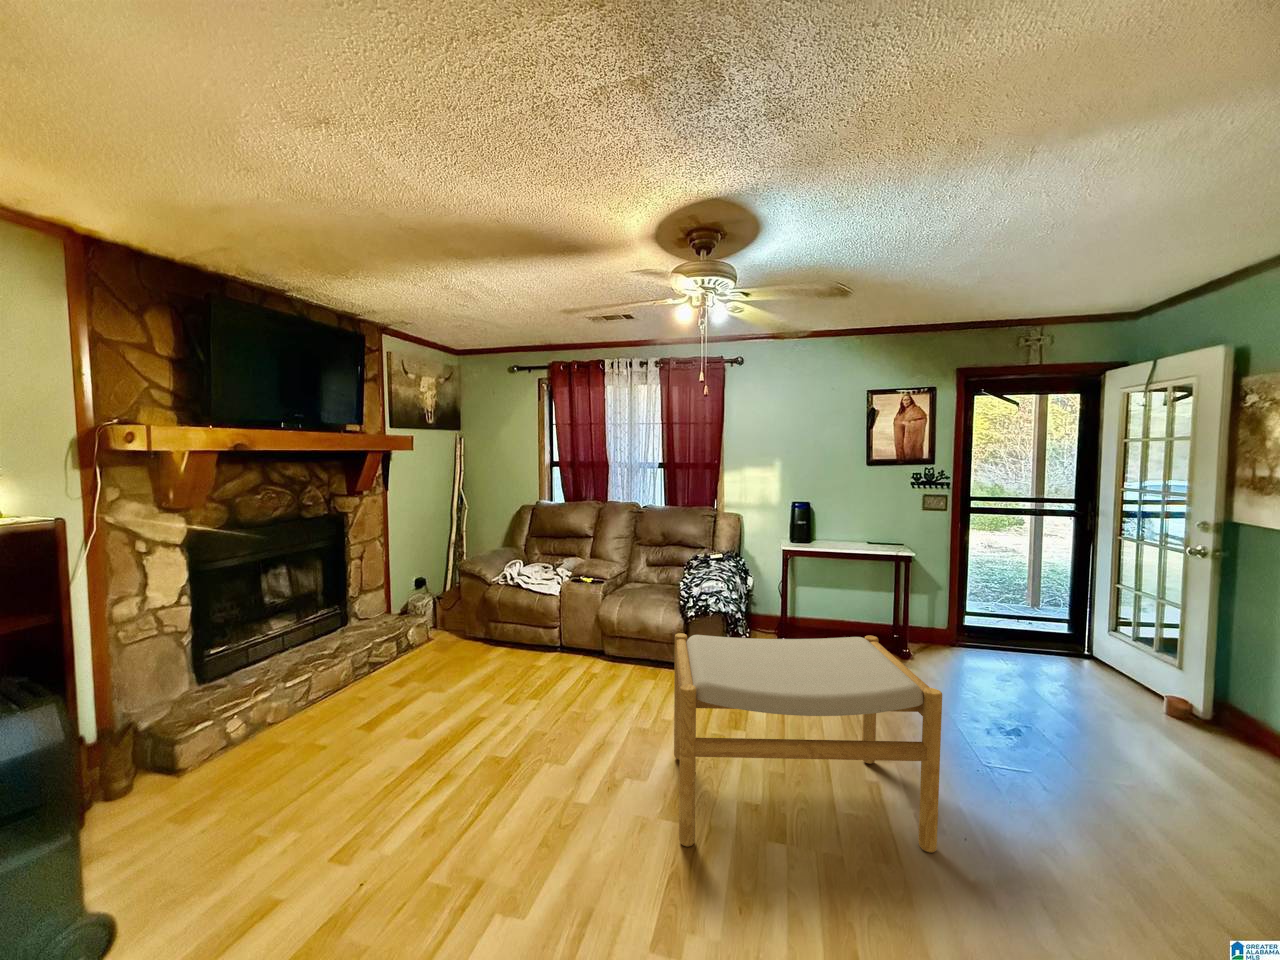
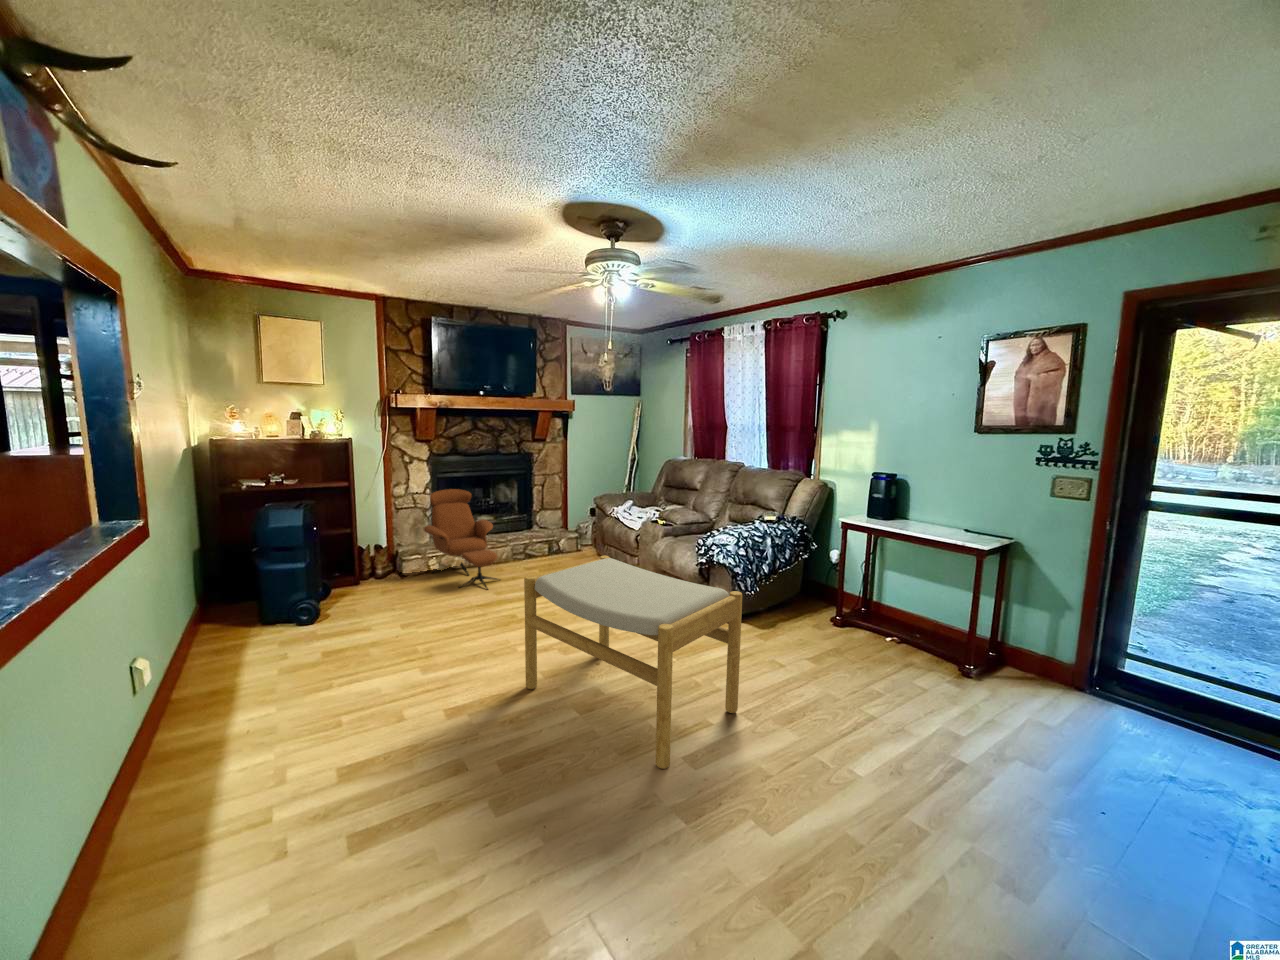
lounge chair: none [199,586,386,752] -> present [424,489,498,589]

